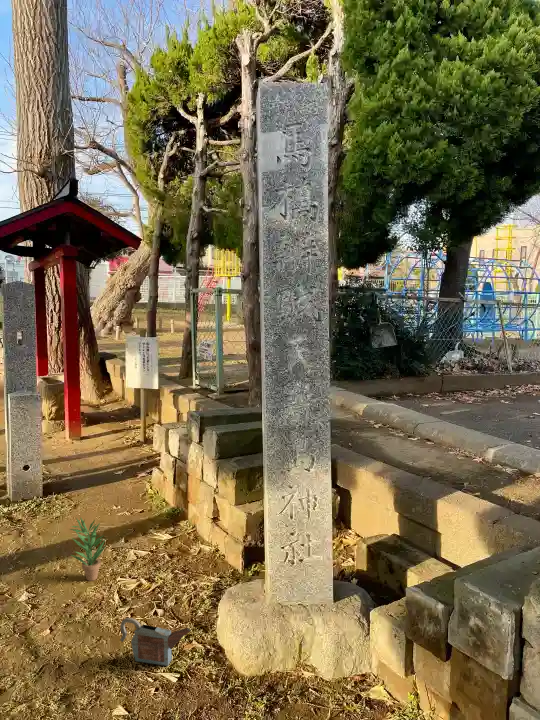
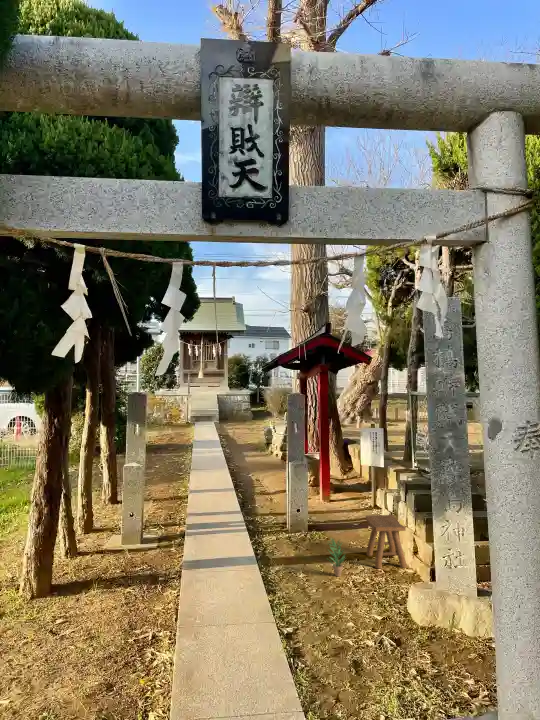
stool: none [137,462,202,552] -> present [366,515,406,568]
watering can: present [120,618,190,666] -> none [353,587,390,617]

